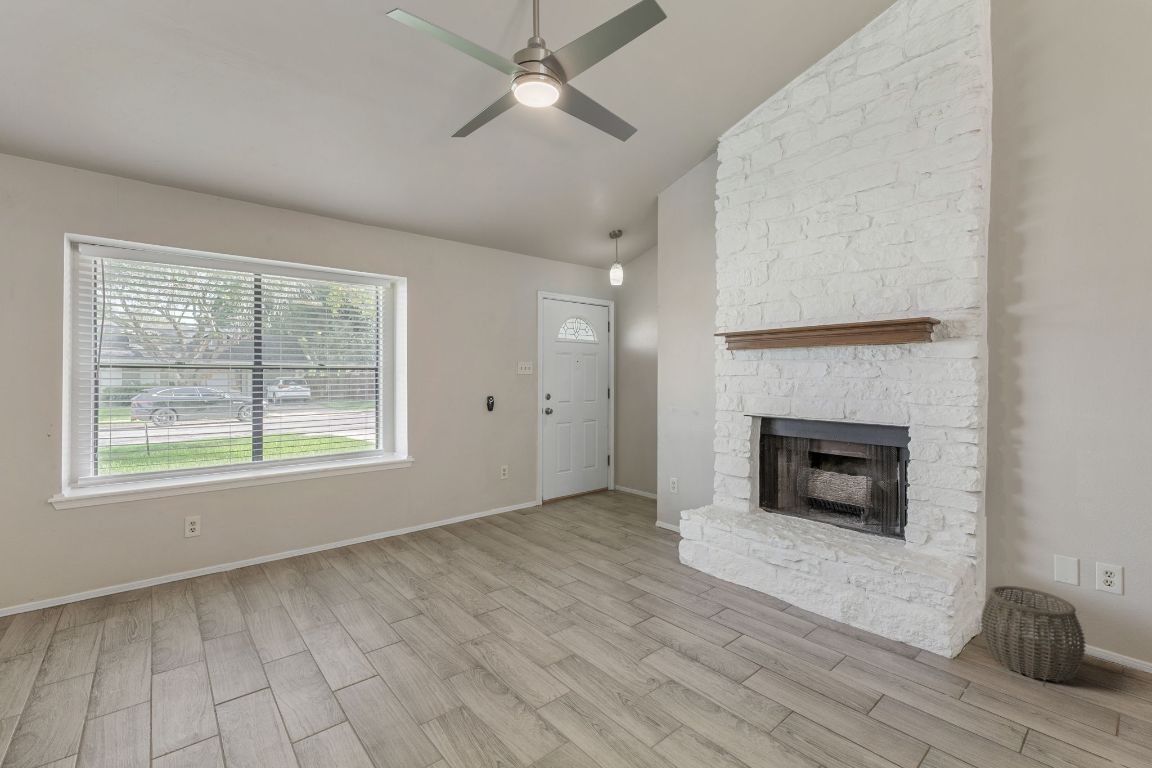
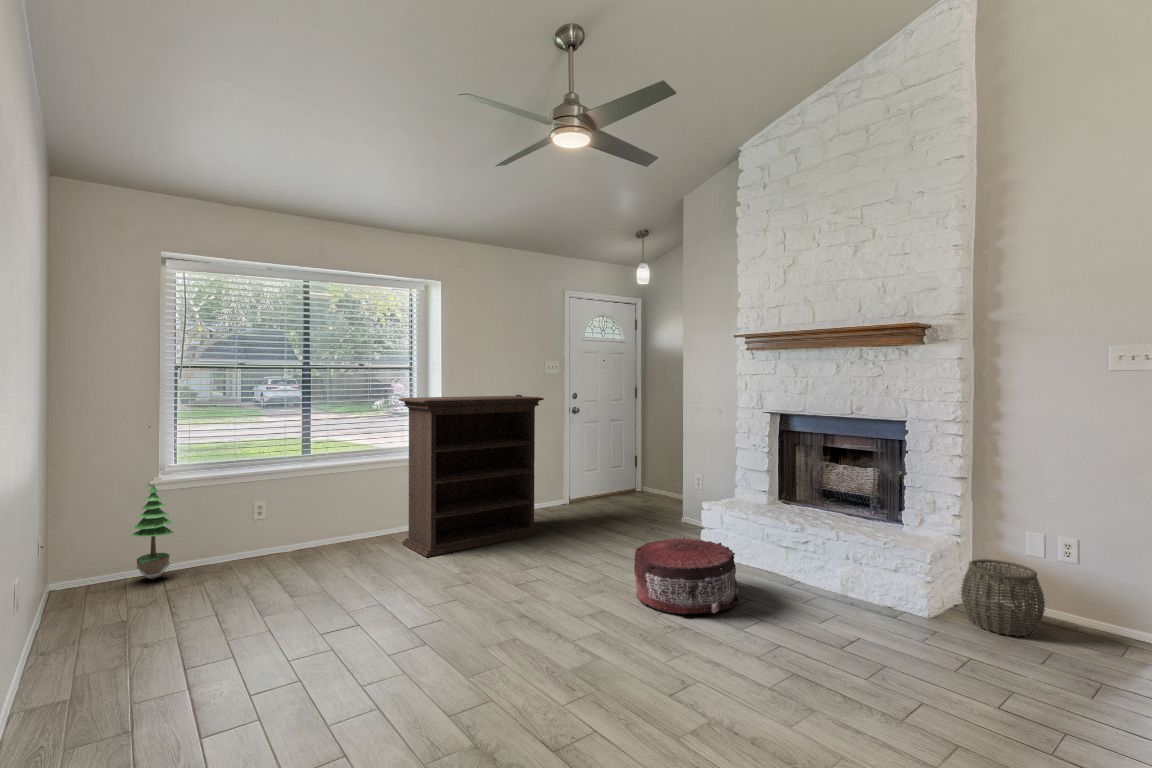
bookshelf: none [356,398,515,577] -> present [398,396,544,557]
potted tree: none [24,505,82,617] -> present [132,484,174,580]
pouf: none [612,557,731,658] -> present [634,537,739,615]

